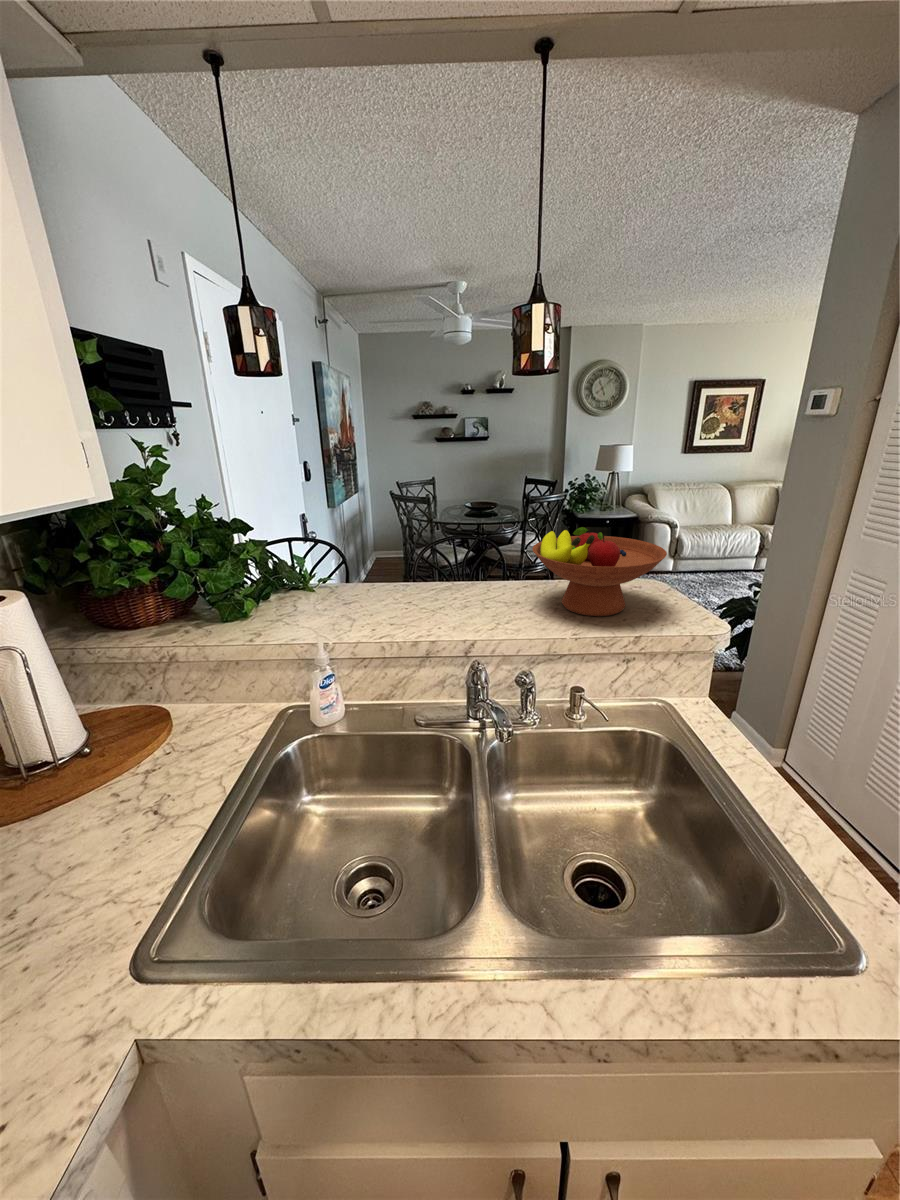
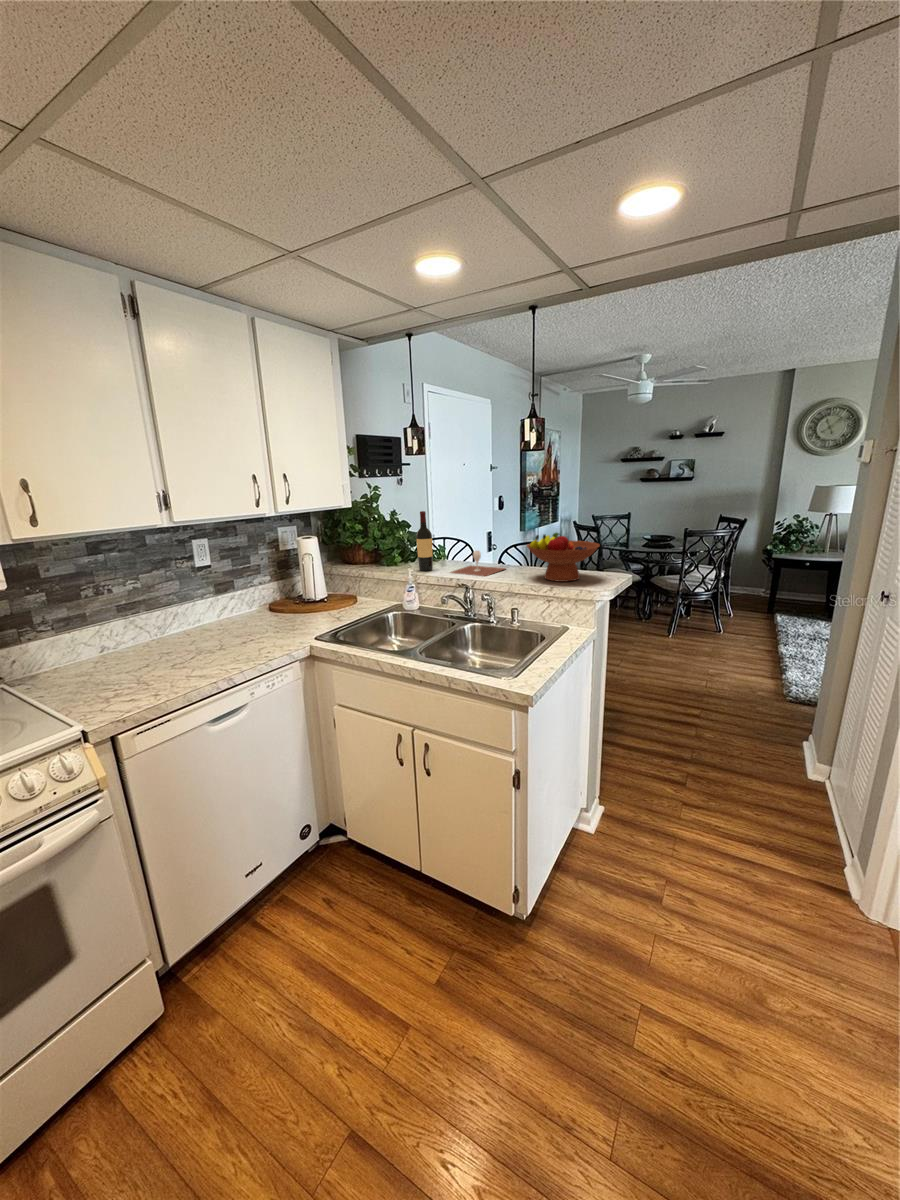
wine bottle: none [292,500,333,626] -> present [416,511,433,571]
wine glass: none [373,570,464,624] -> present [451,551,505,576]

